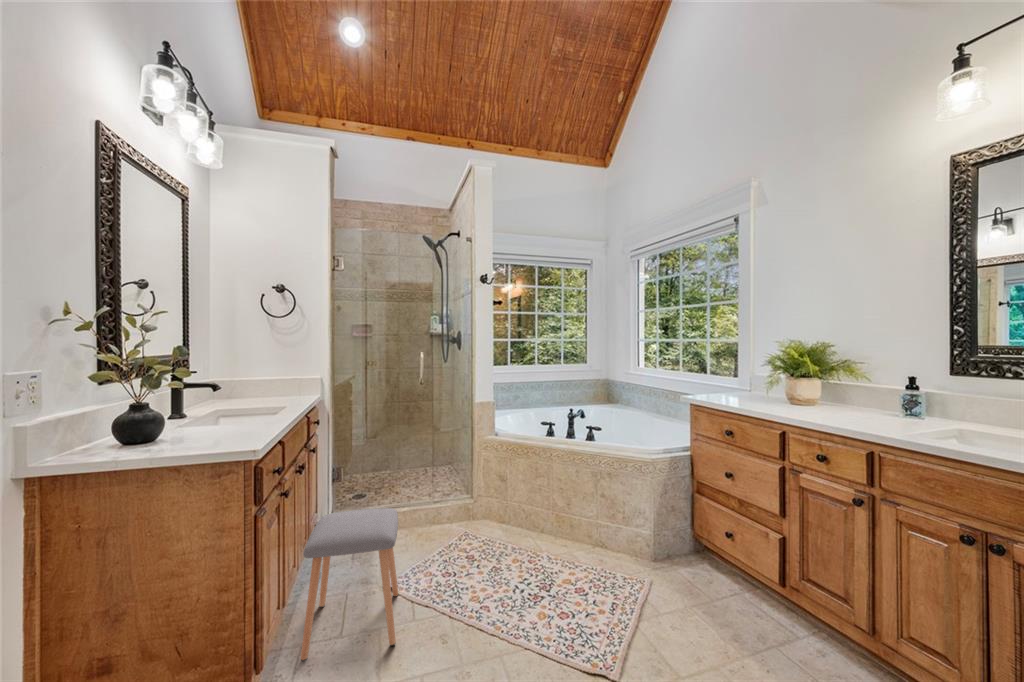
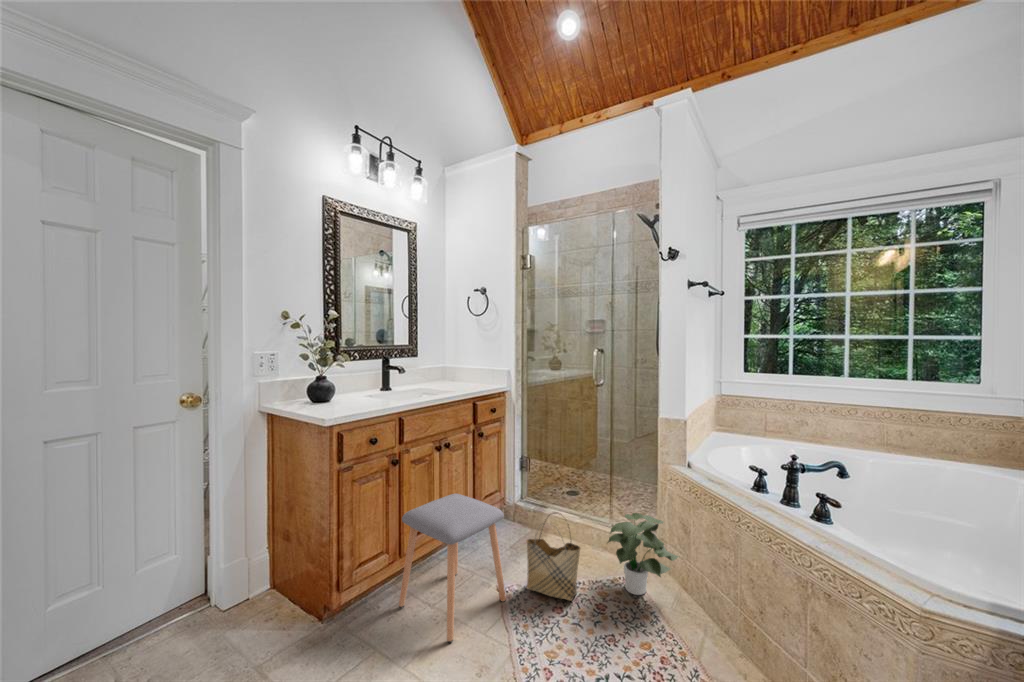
potted plant: none [448,477,503,541] -> present [608,513,679,595]
woven basket: none [401,498,449,576] -> present [526,512,580,601]

